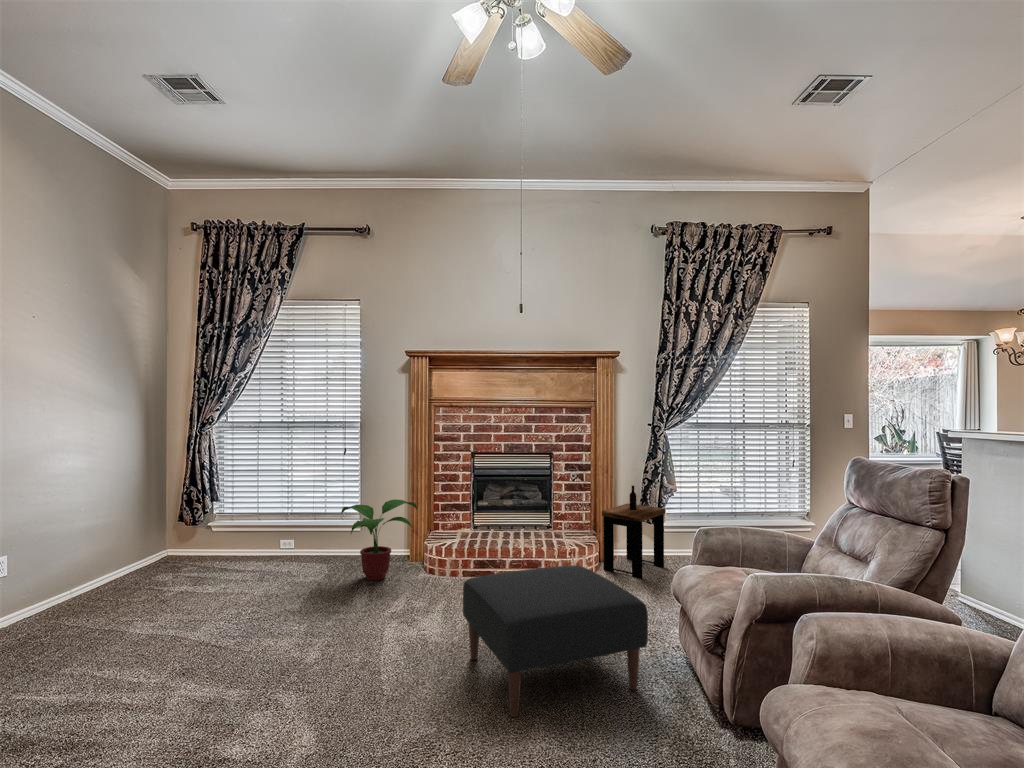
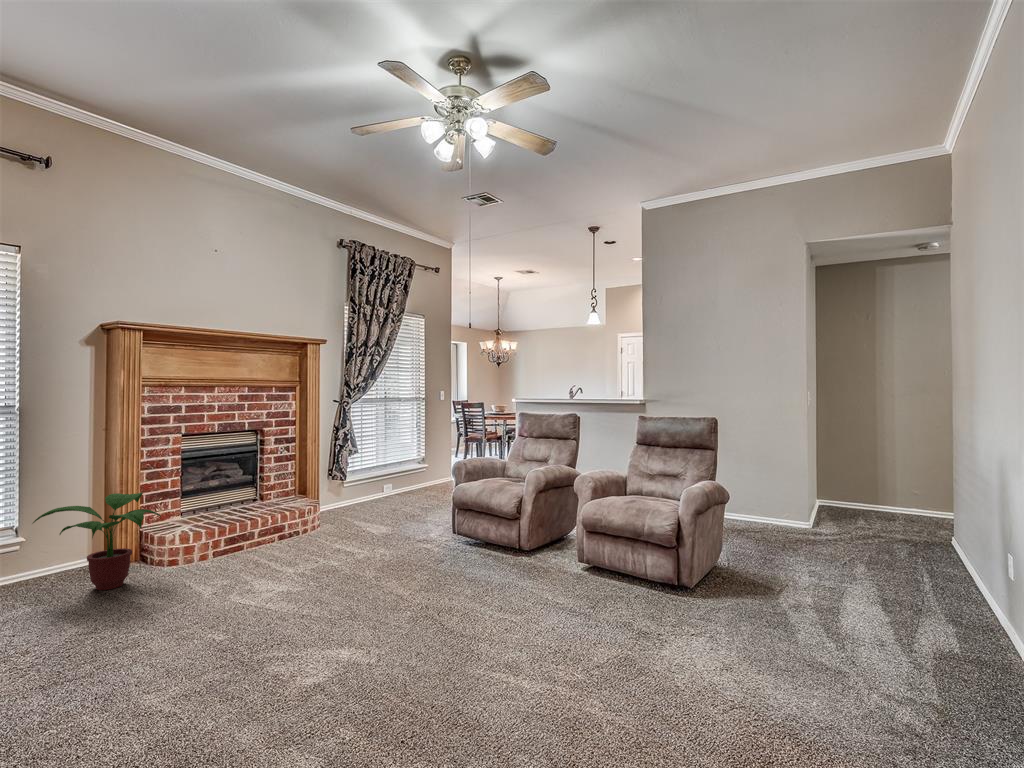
side table: present [602,485,665,578] -> none [321,450,359,523]
ottoman: present [463,566,648,717] -> none [343,500,475,593]

